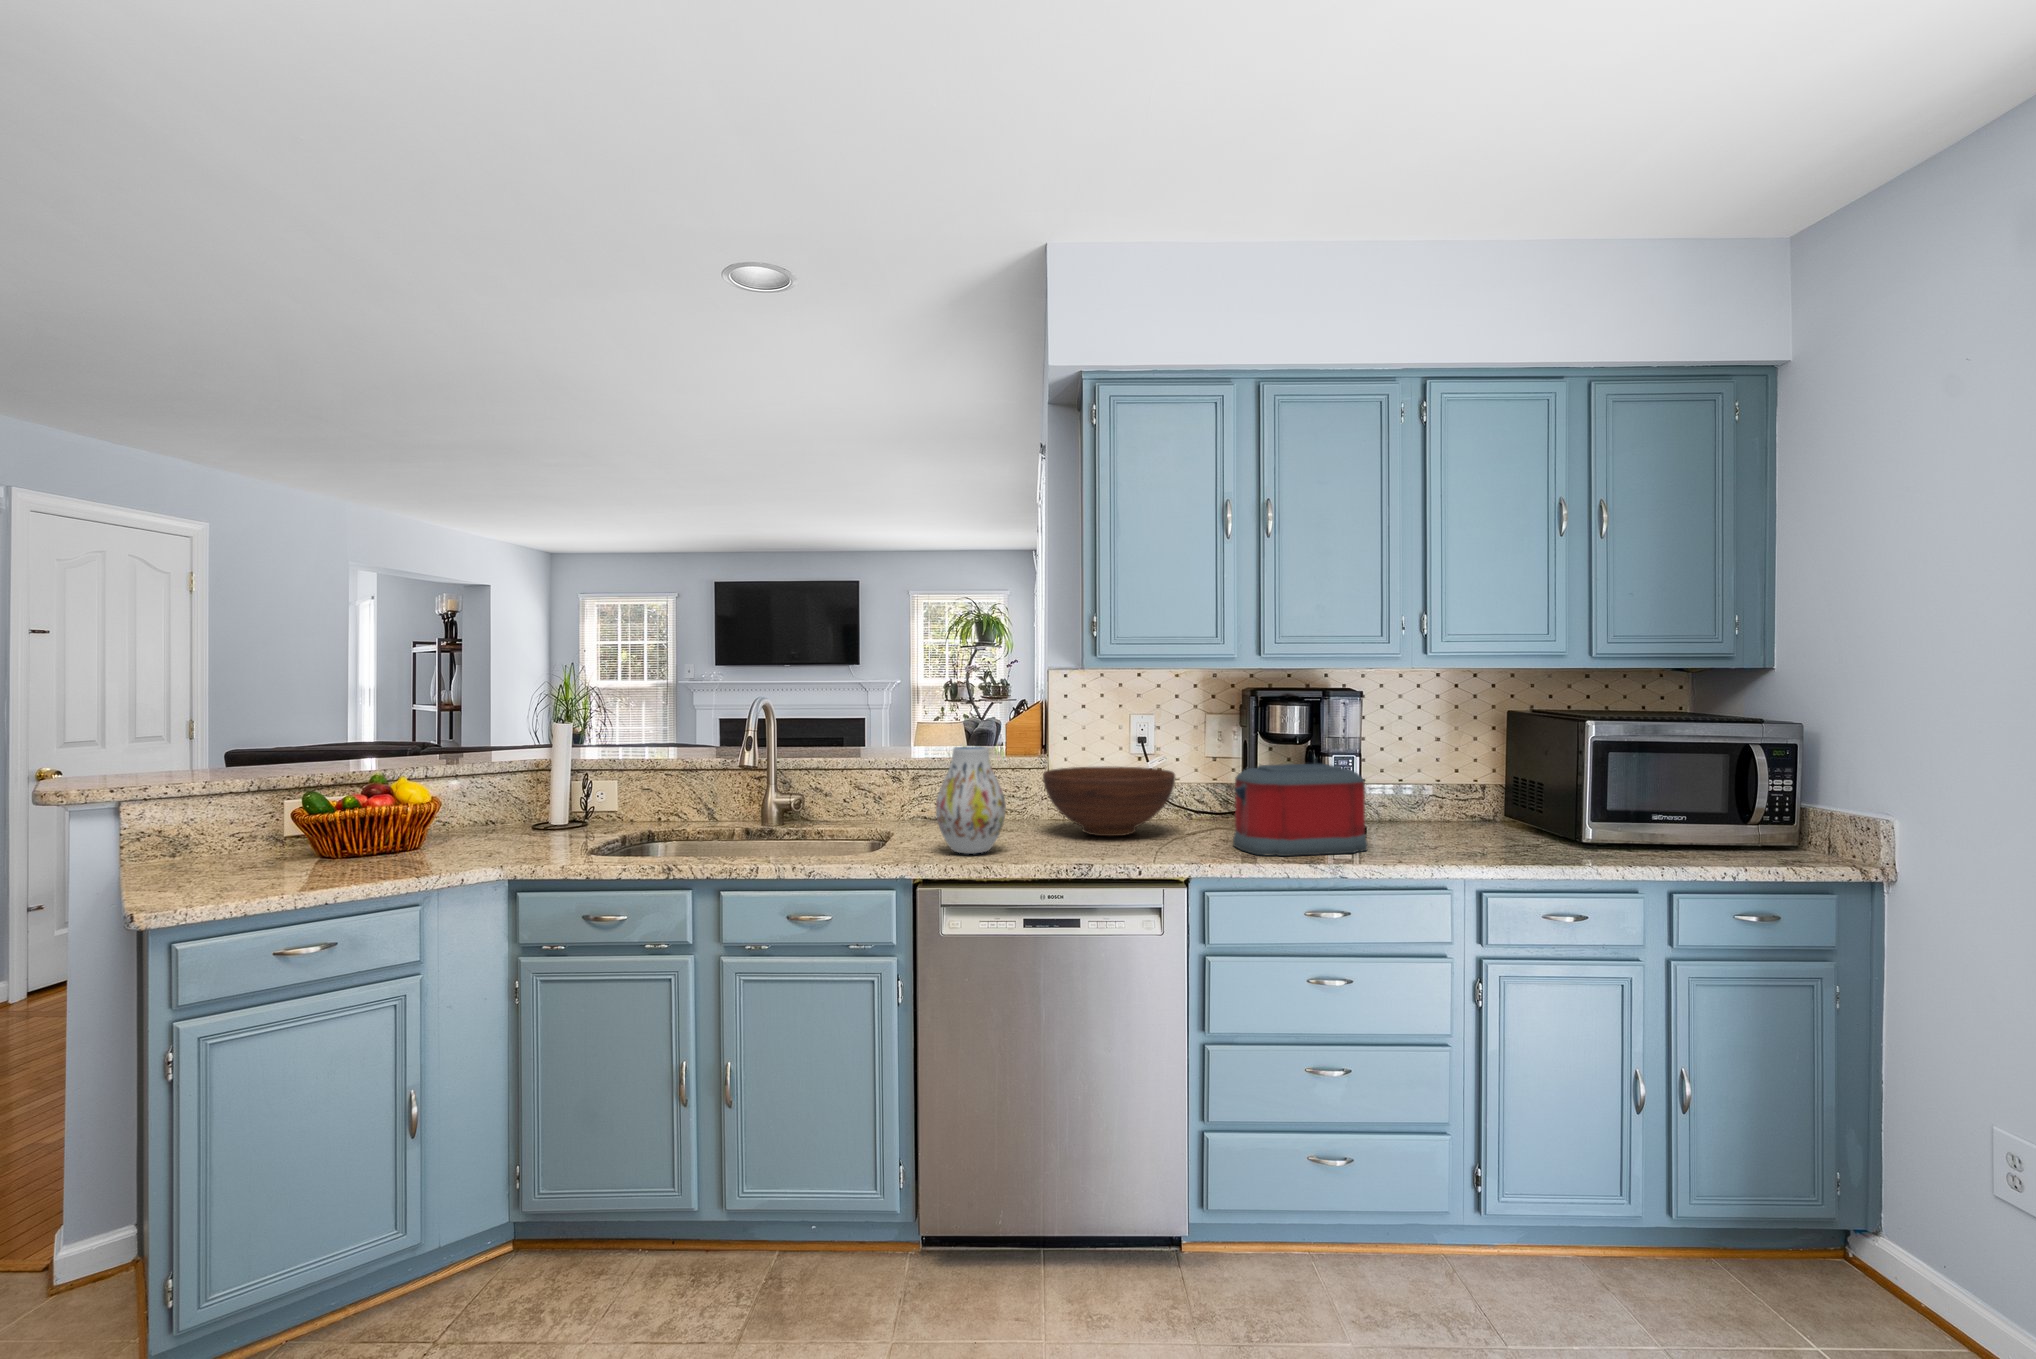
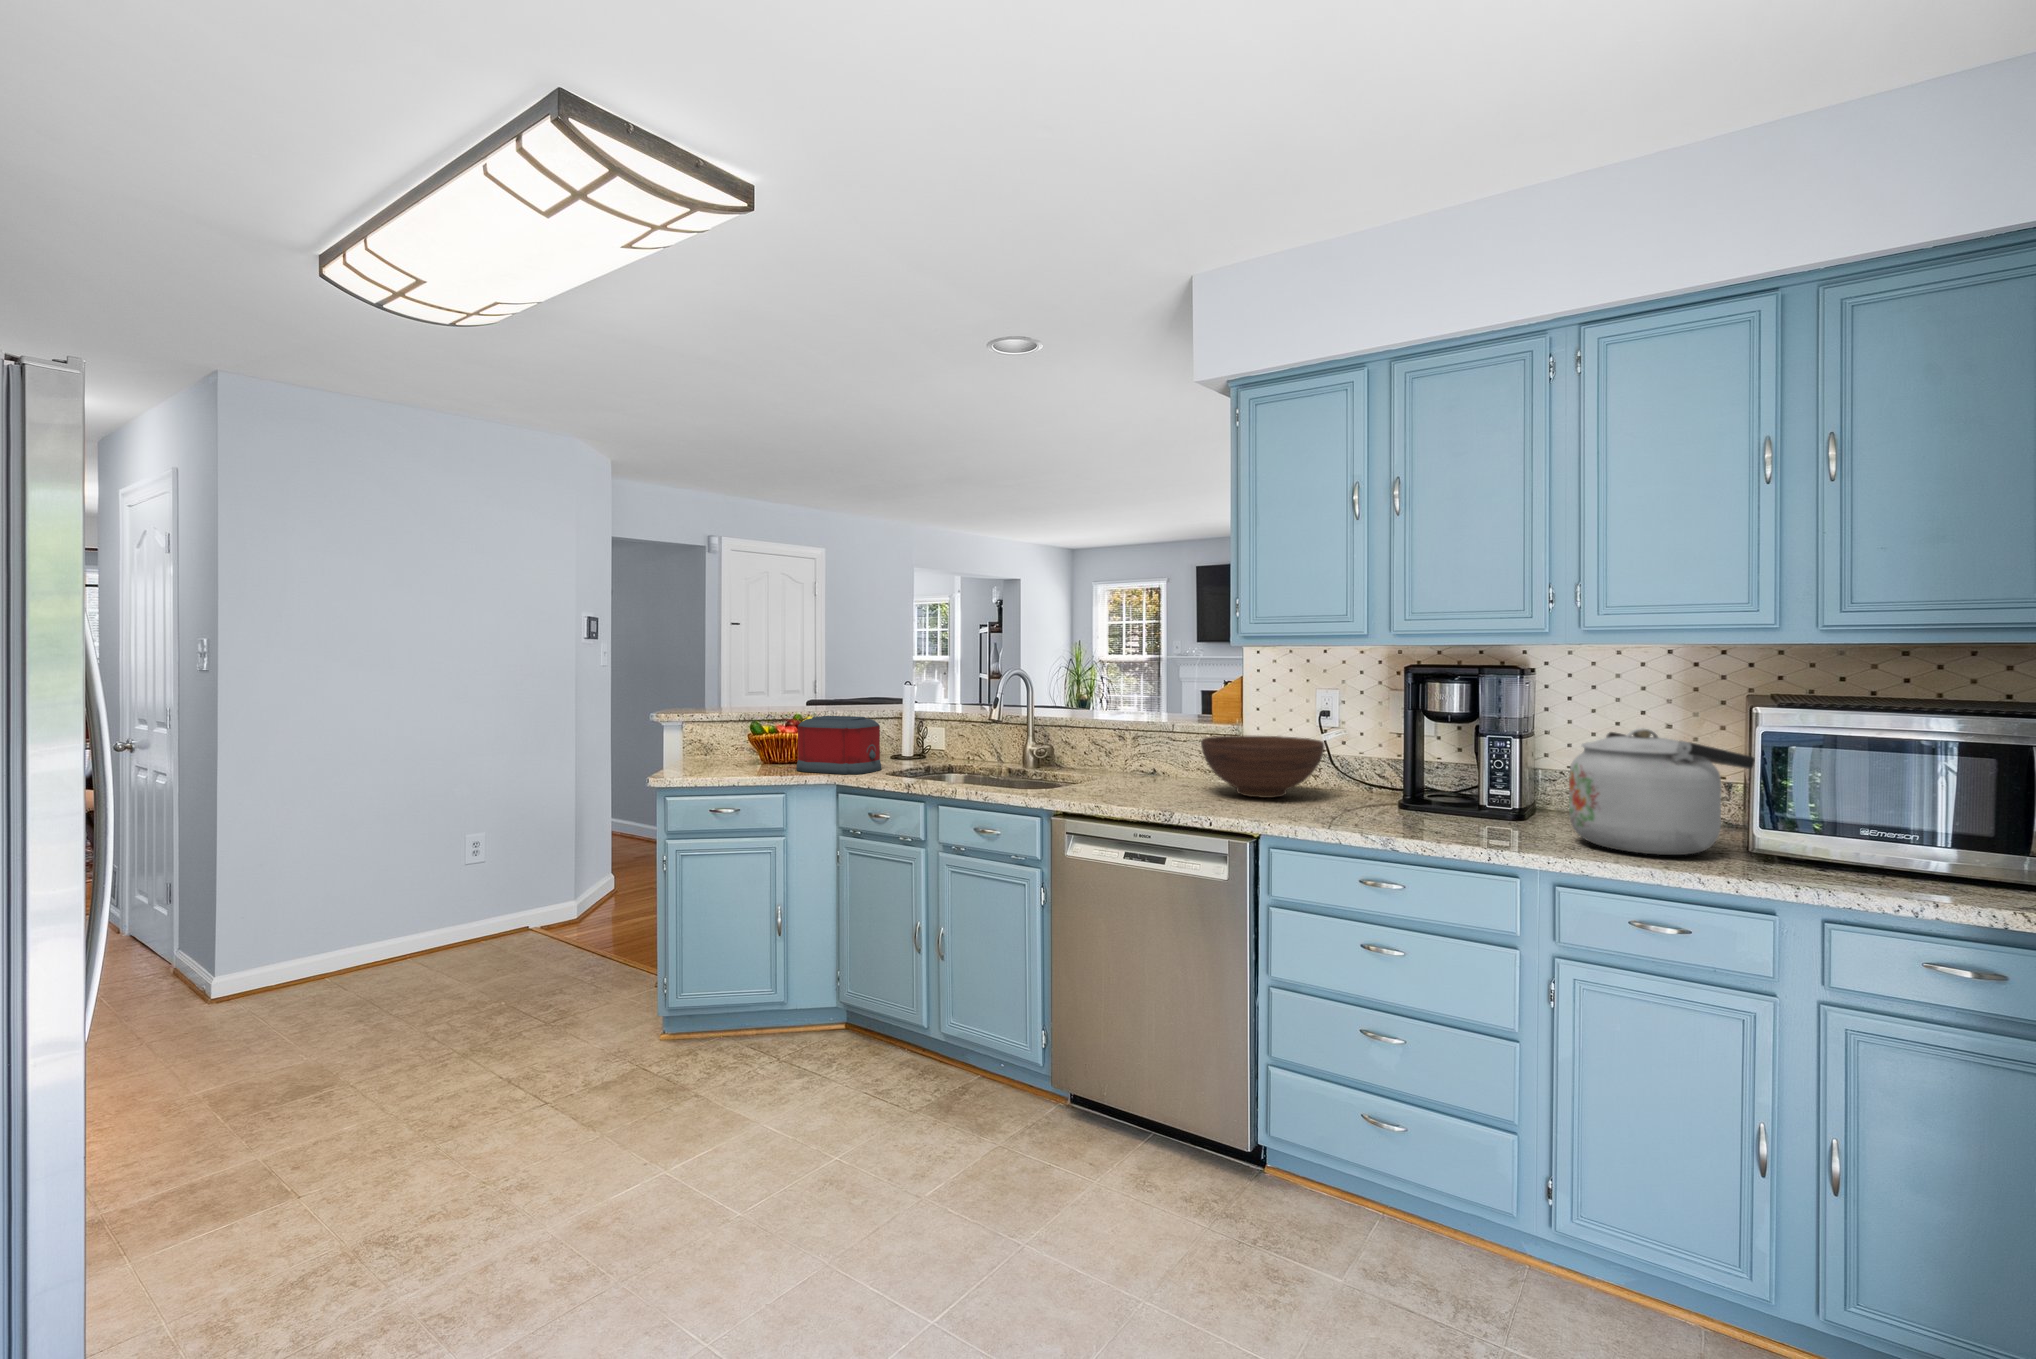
kettle: none [1422,744,1566,852] -> present [1569,729,1755,855]
vase: present [936,747,1006,854] -> none [1084,711,1141,798]
toaster: present [1233,764,1367,856] -> present [796,716,881,774]

